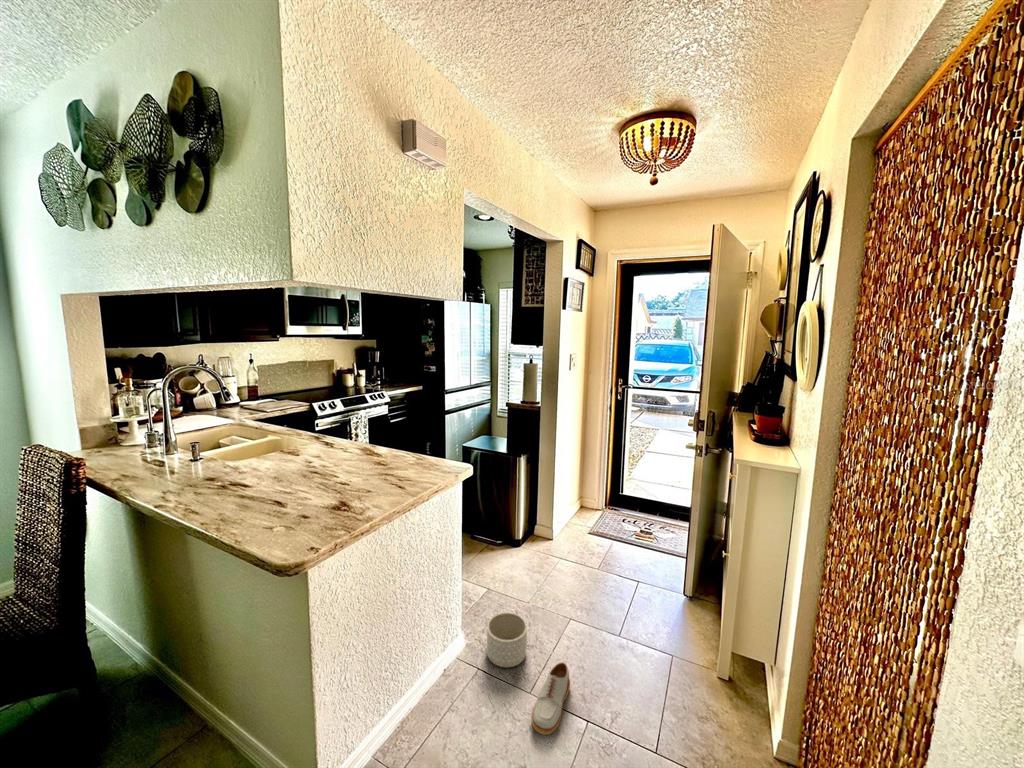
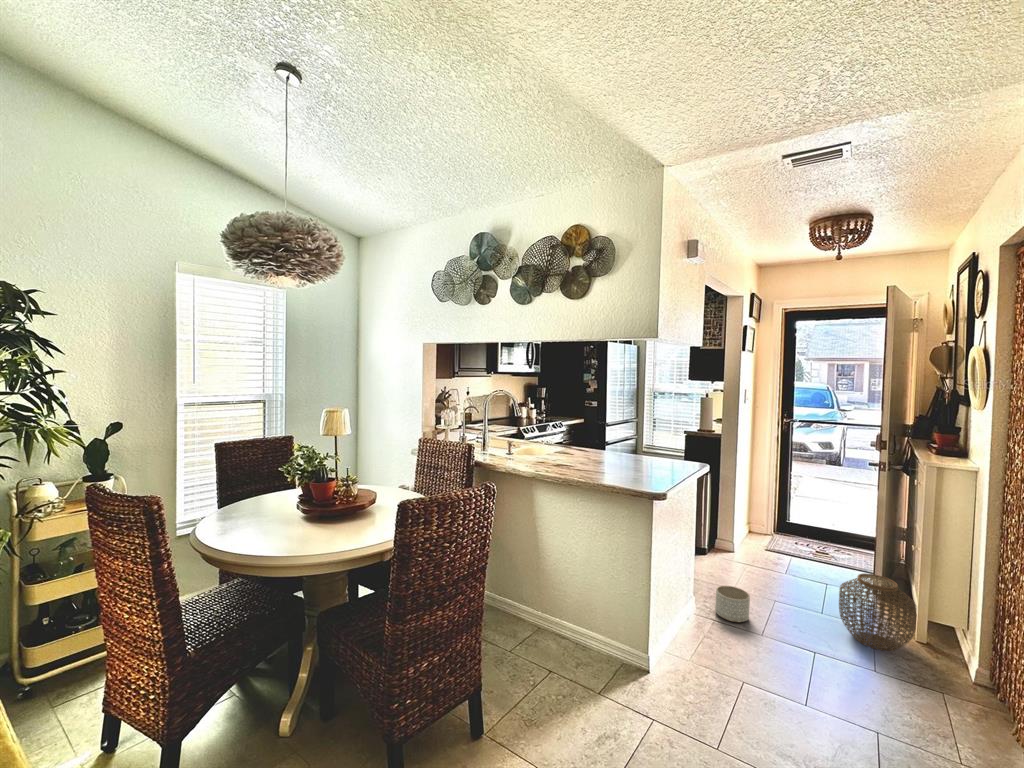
woven basket: none [630,597,715,701] -> present [839,573,916,651]
shoe: present [531,663,570,735] -> none [771,617,795,655]

